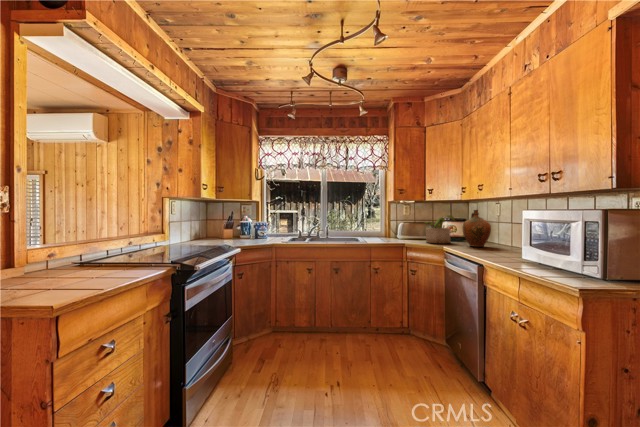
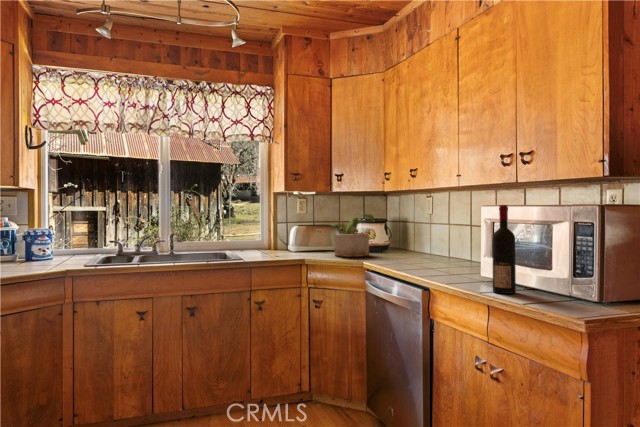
ceramic jug: present [463,210,491,247] -> none [388,205,426,260]
wine bottle: none [523,210,541,270] -> present [492,205,516,294]

